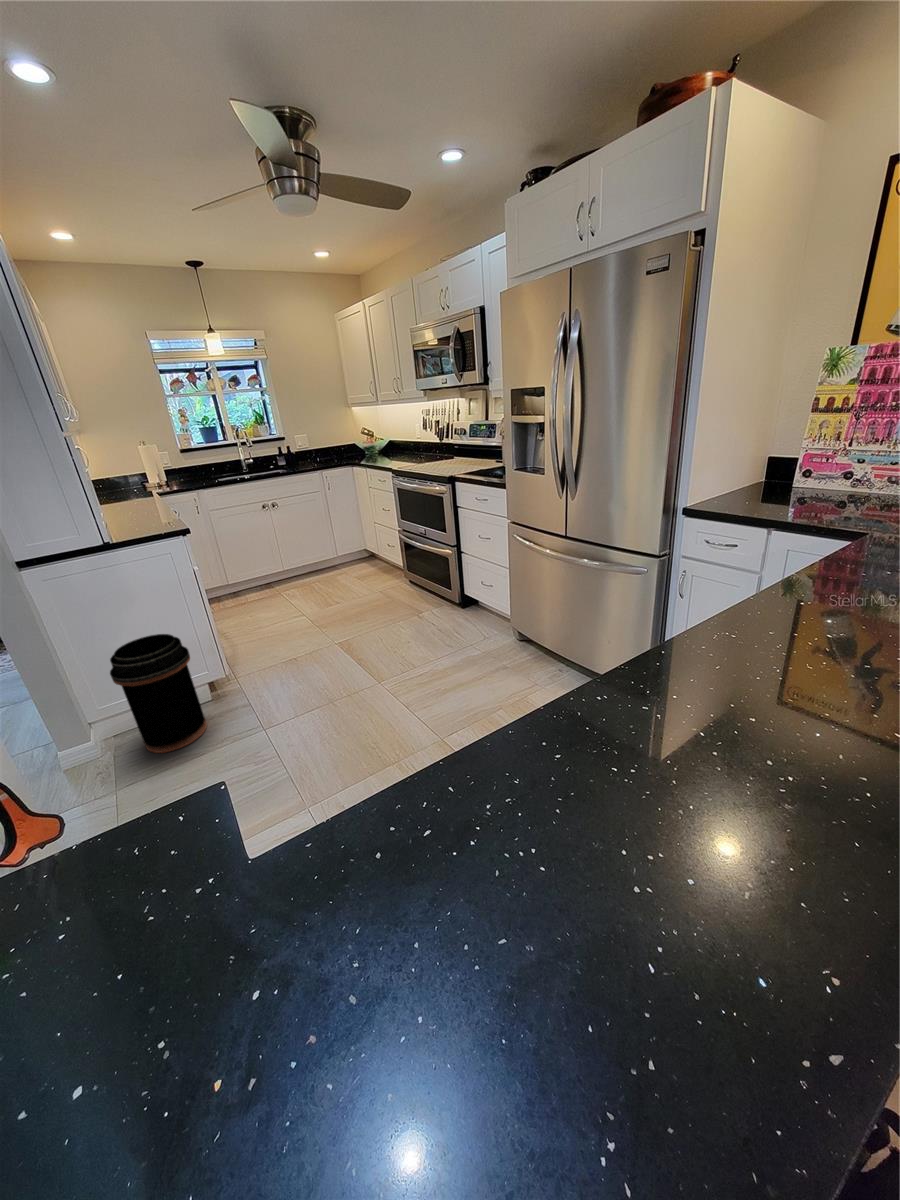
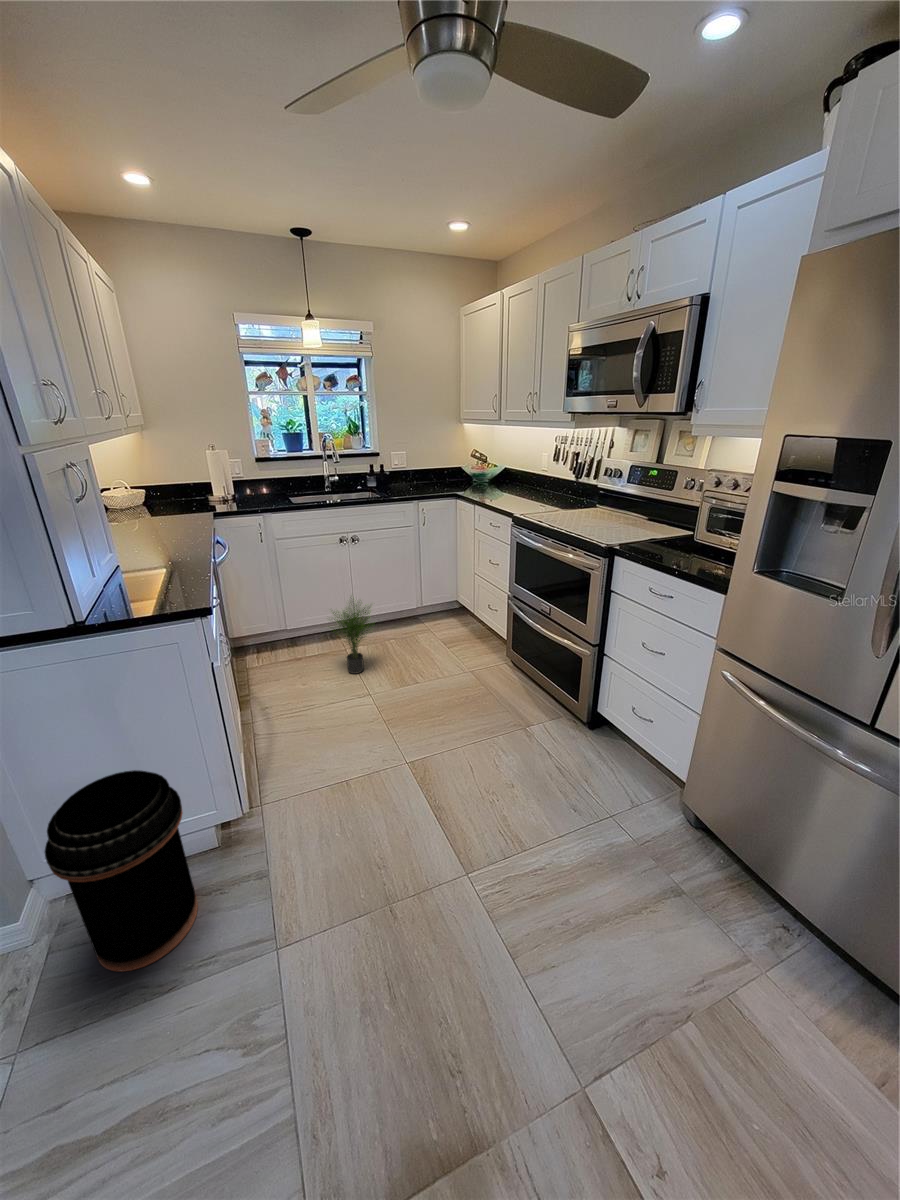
potted plant: none [260,544,302,606] -> present [333,598,370,674]

